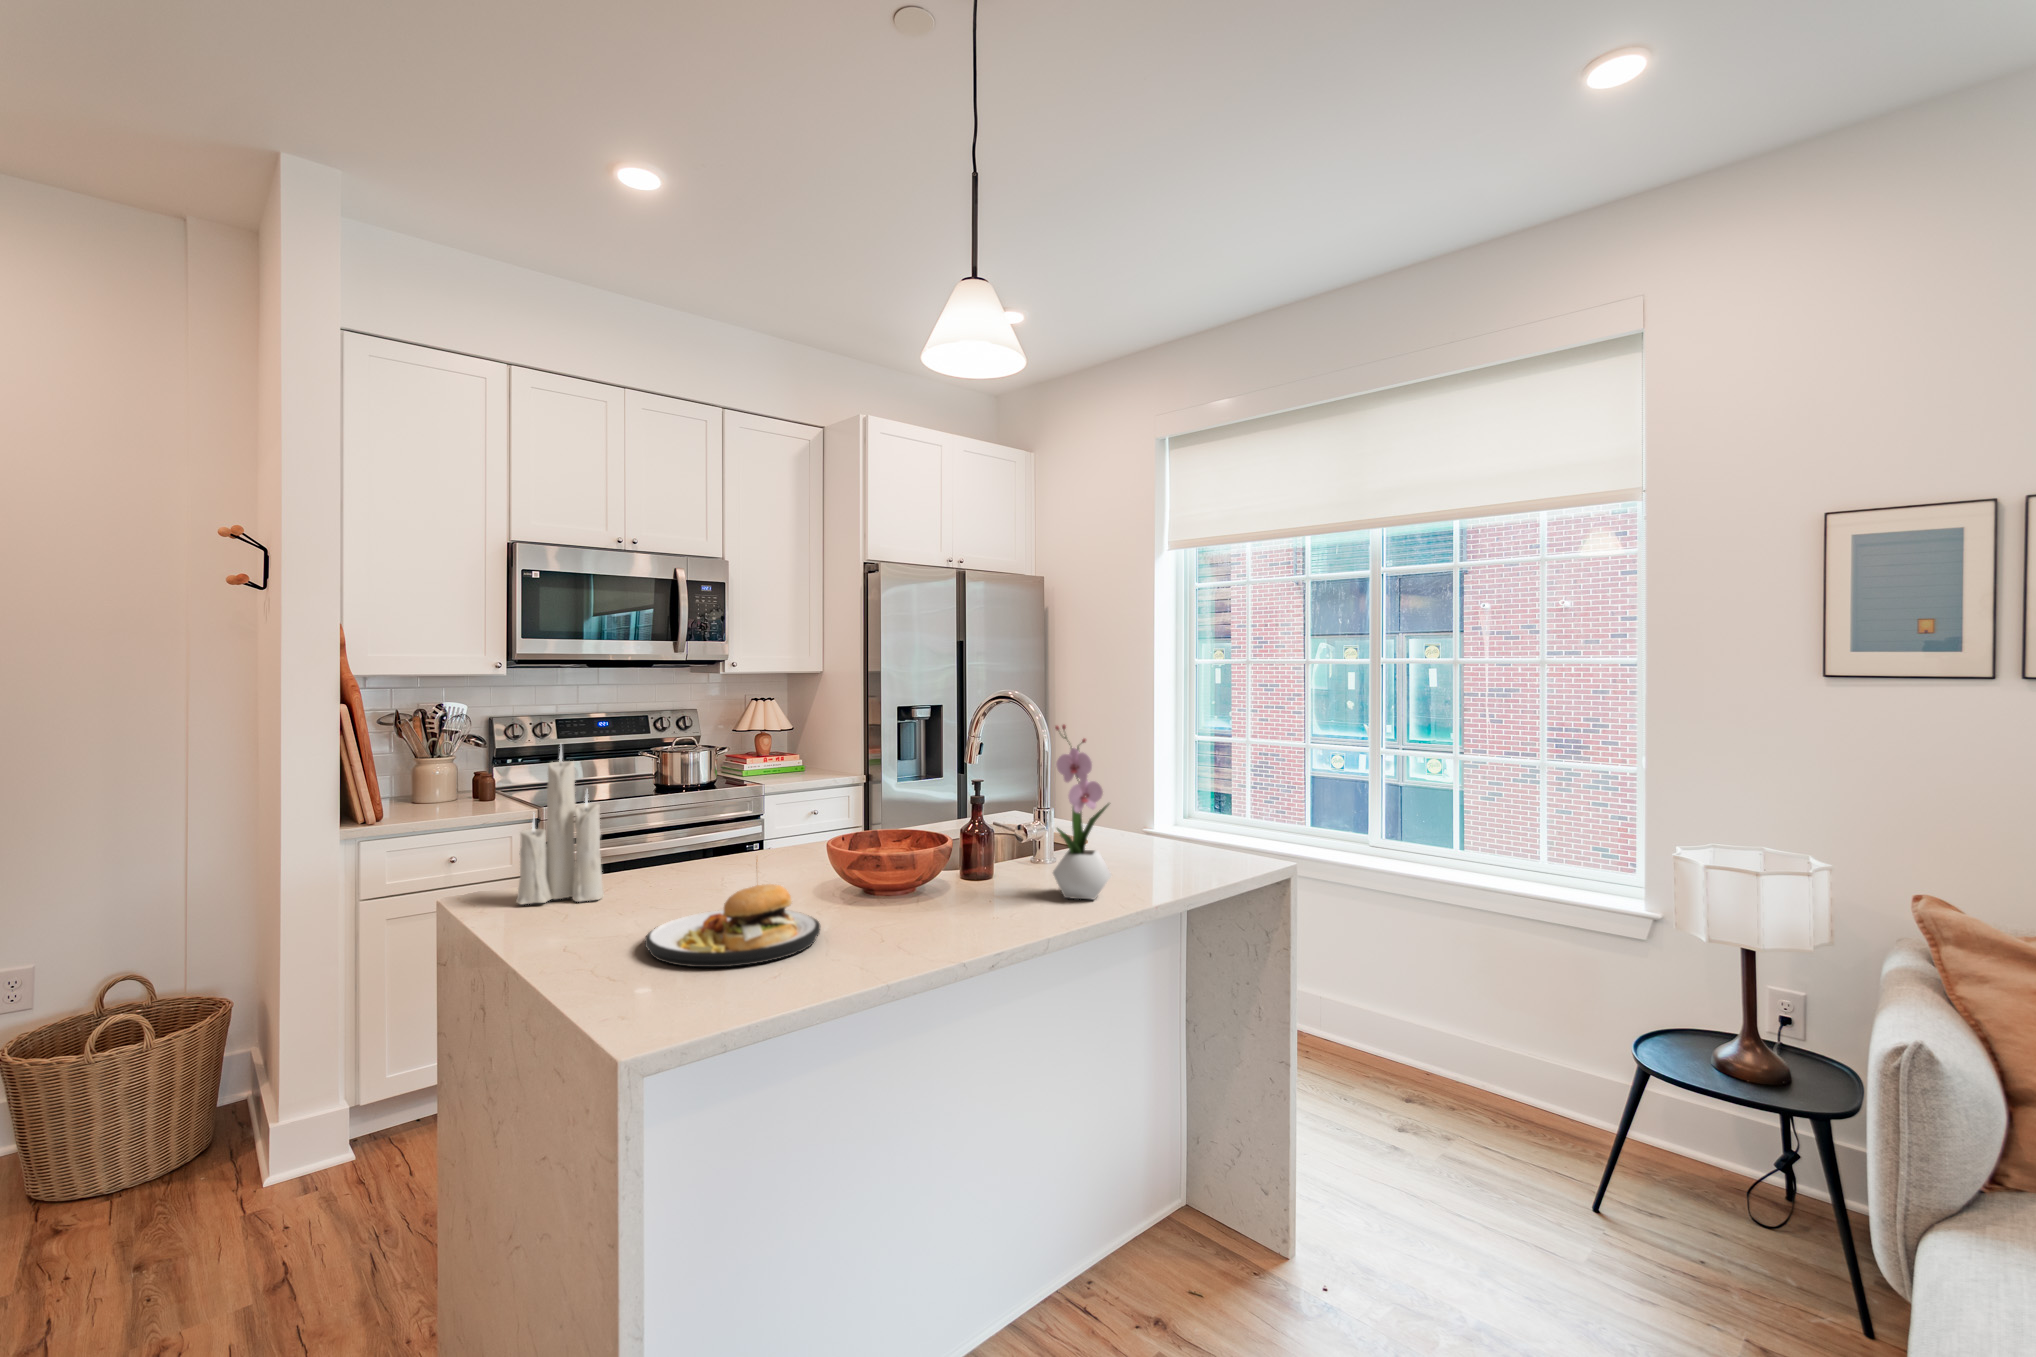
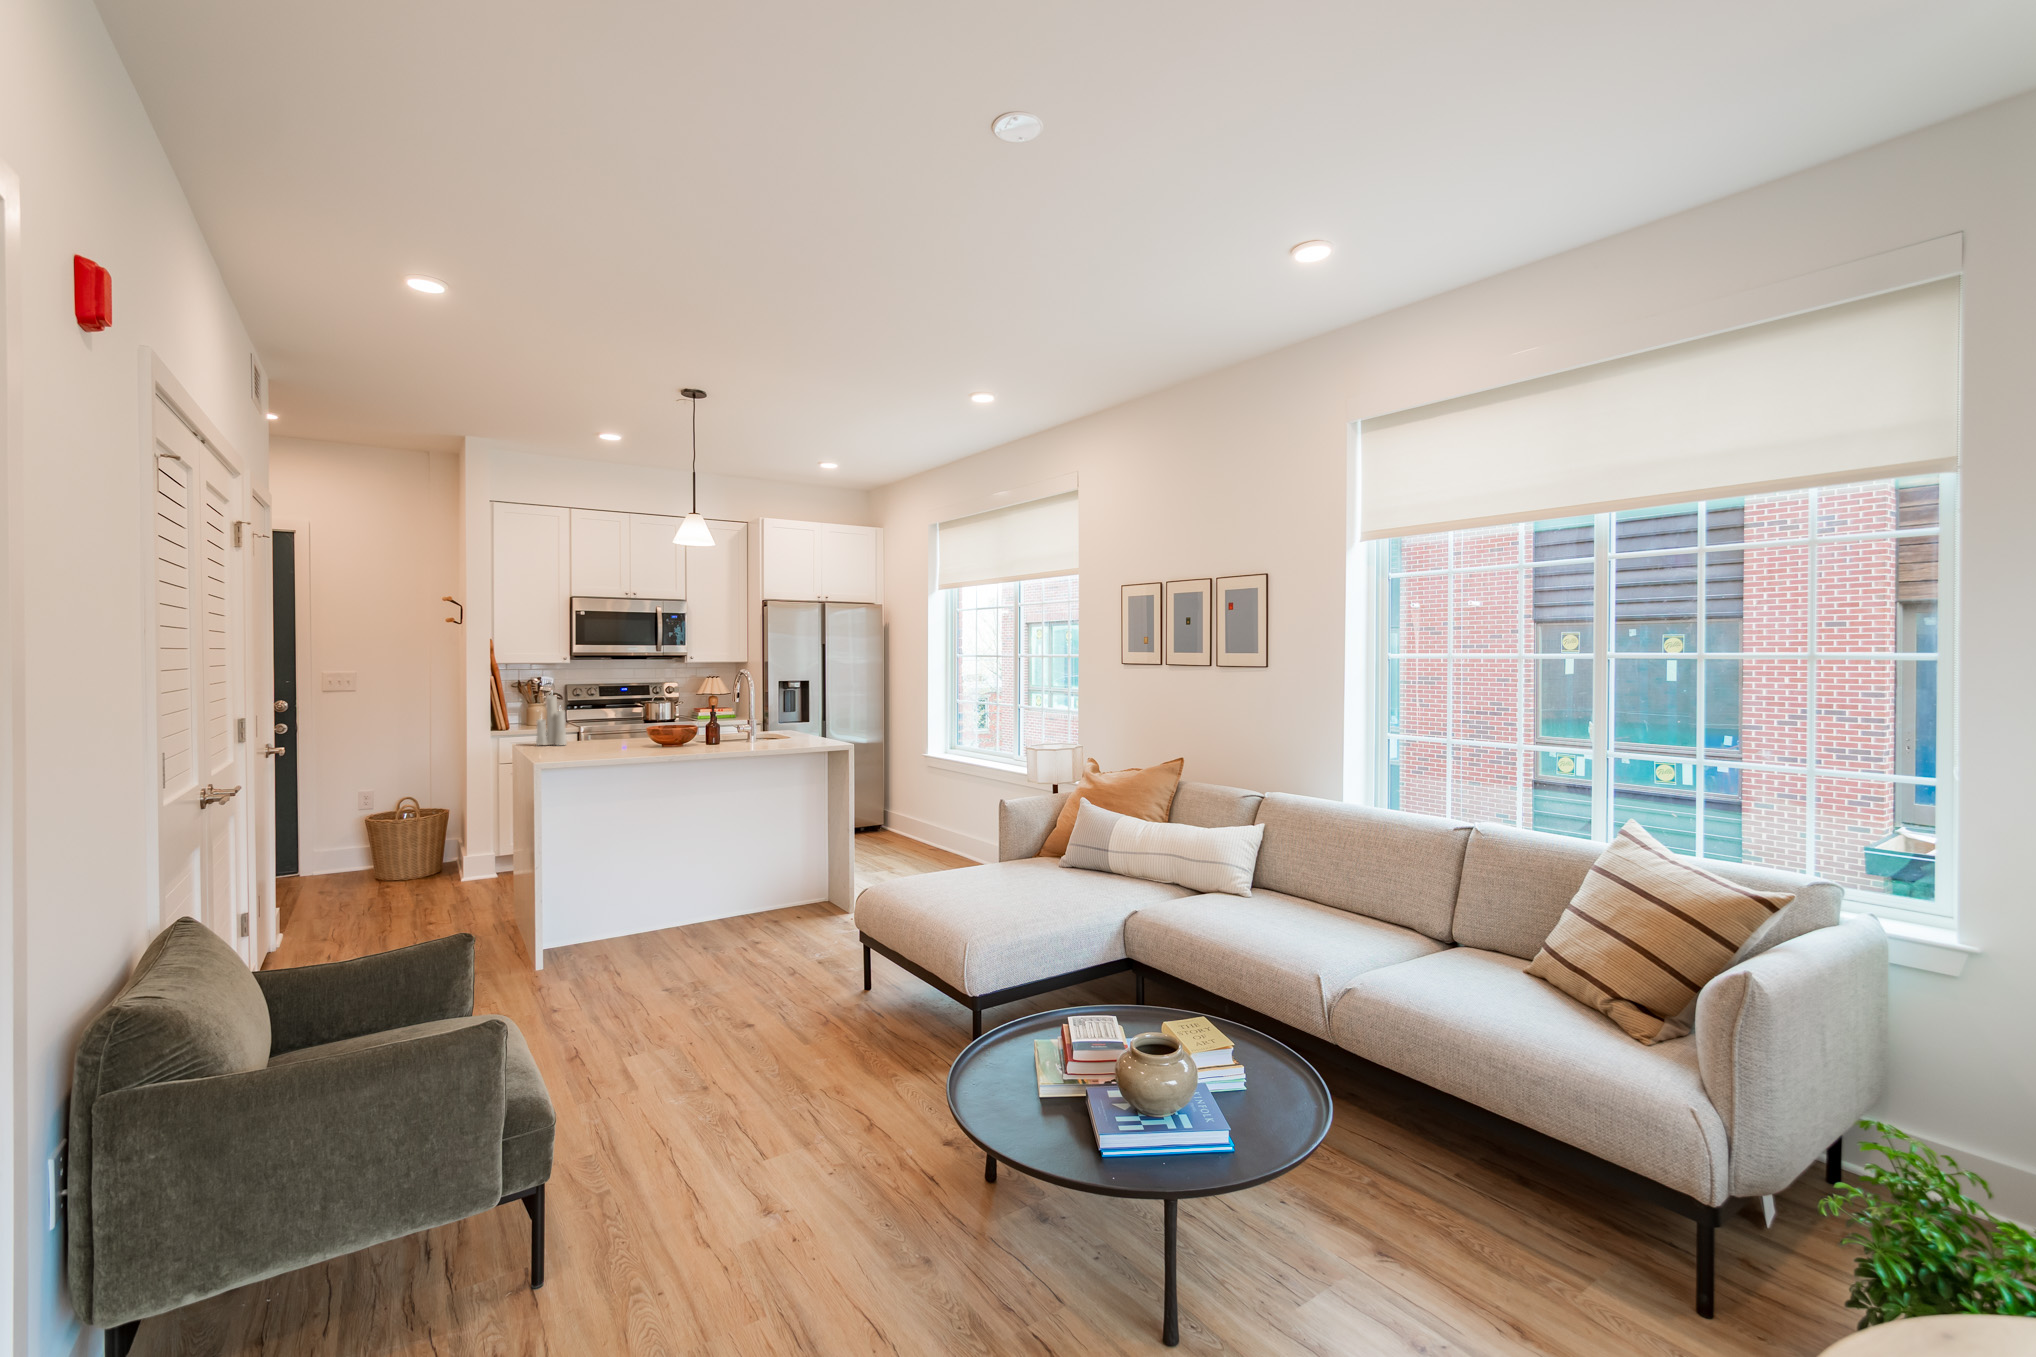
flower arrangement: present [1053,725,1111,899] -> none [721,682,751,749]
plate: present [645,884,820,967] -> none [562,724,624,755]

